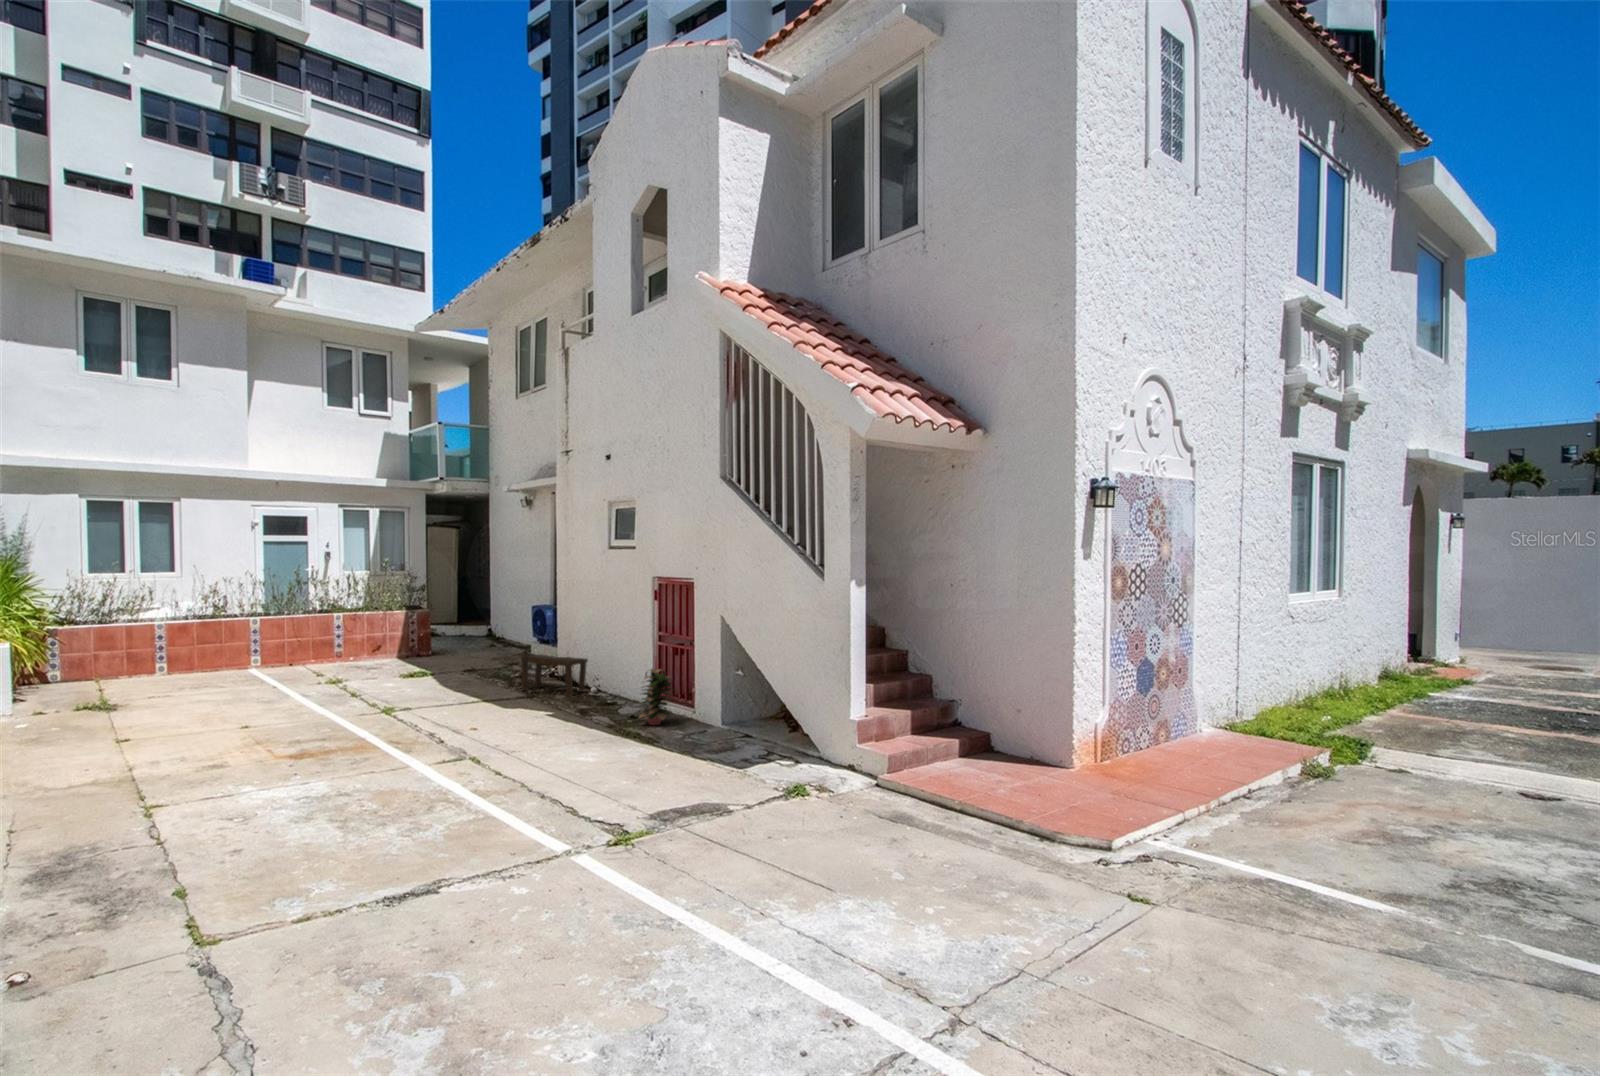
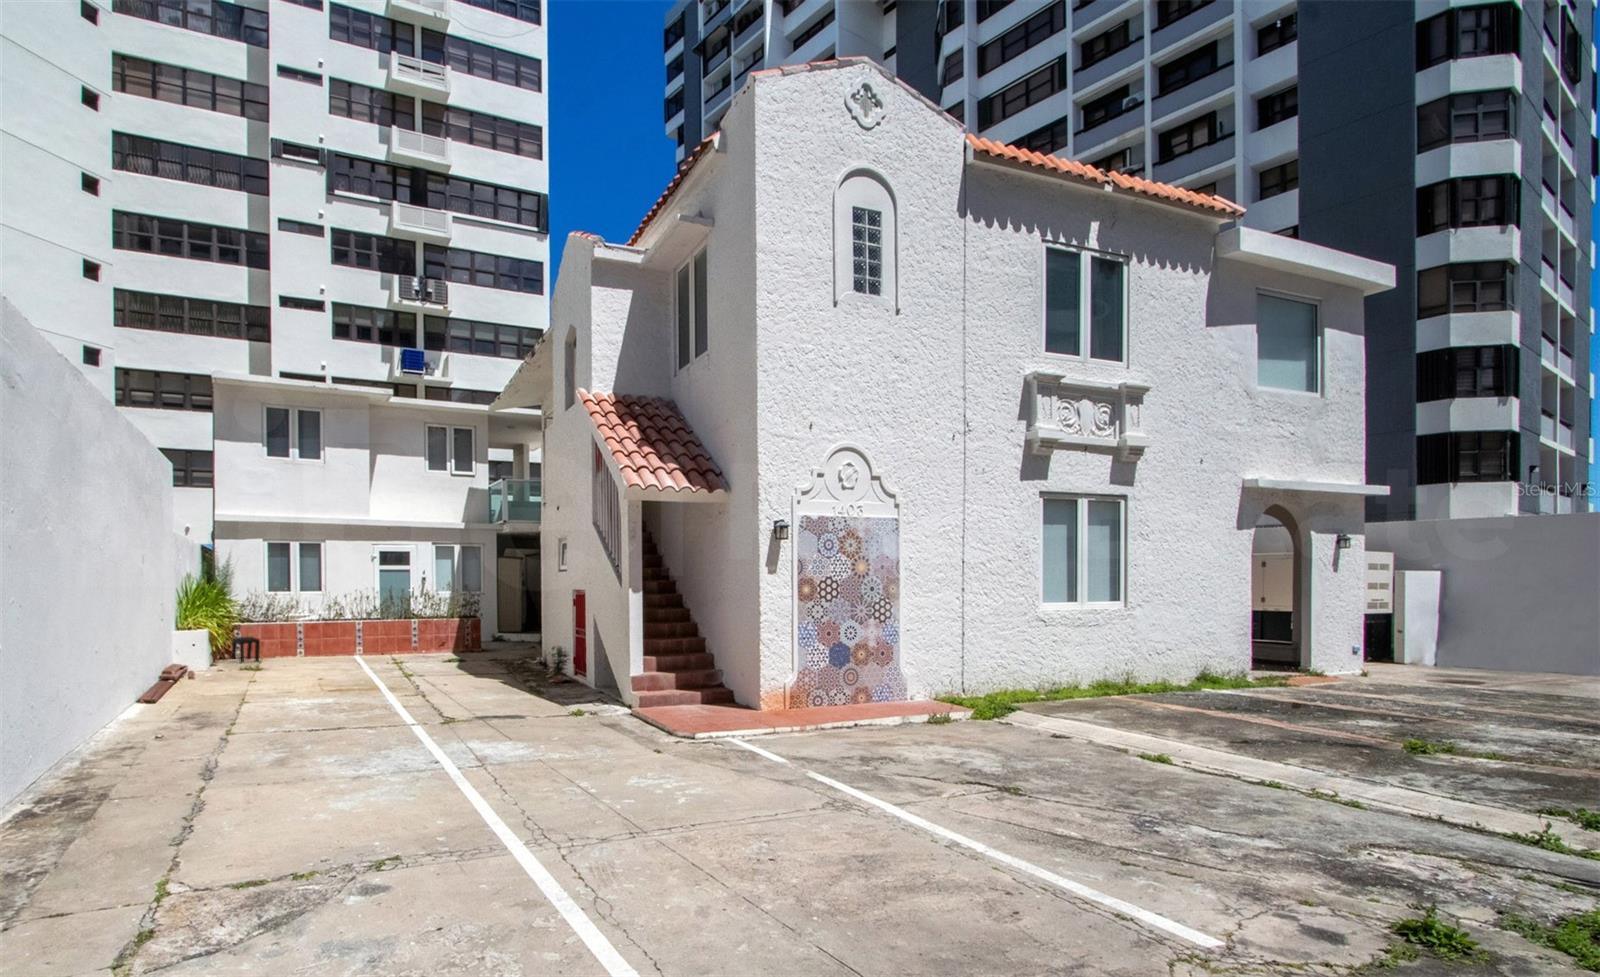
bench: present [521,654,588,697] -> present [232,636,260,663]

